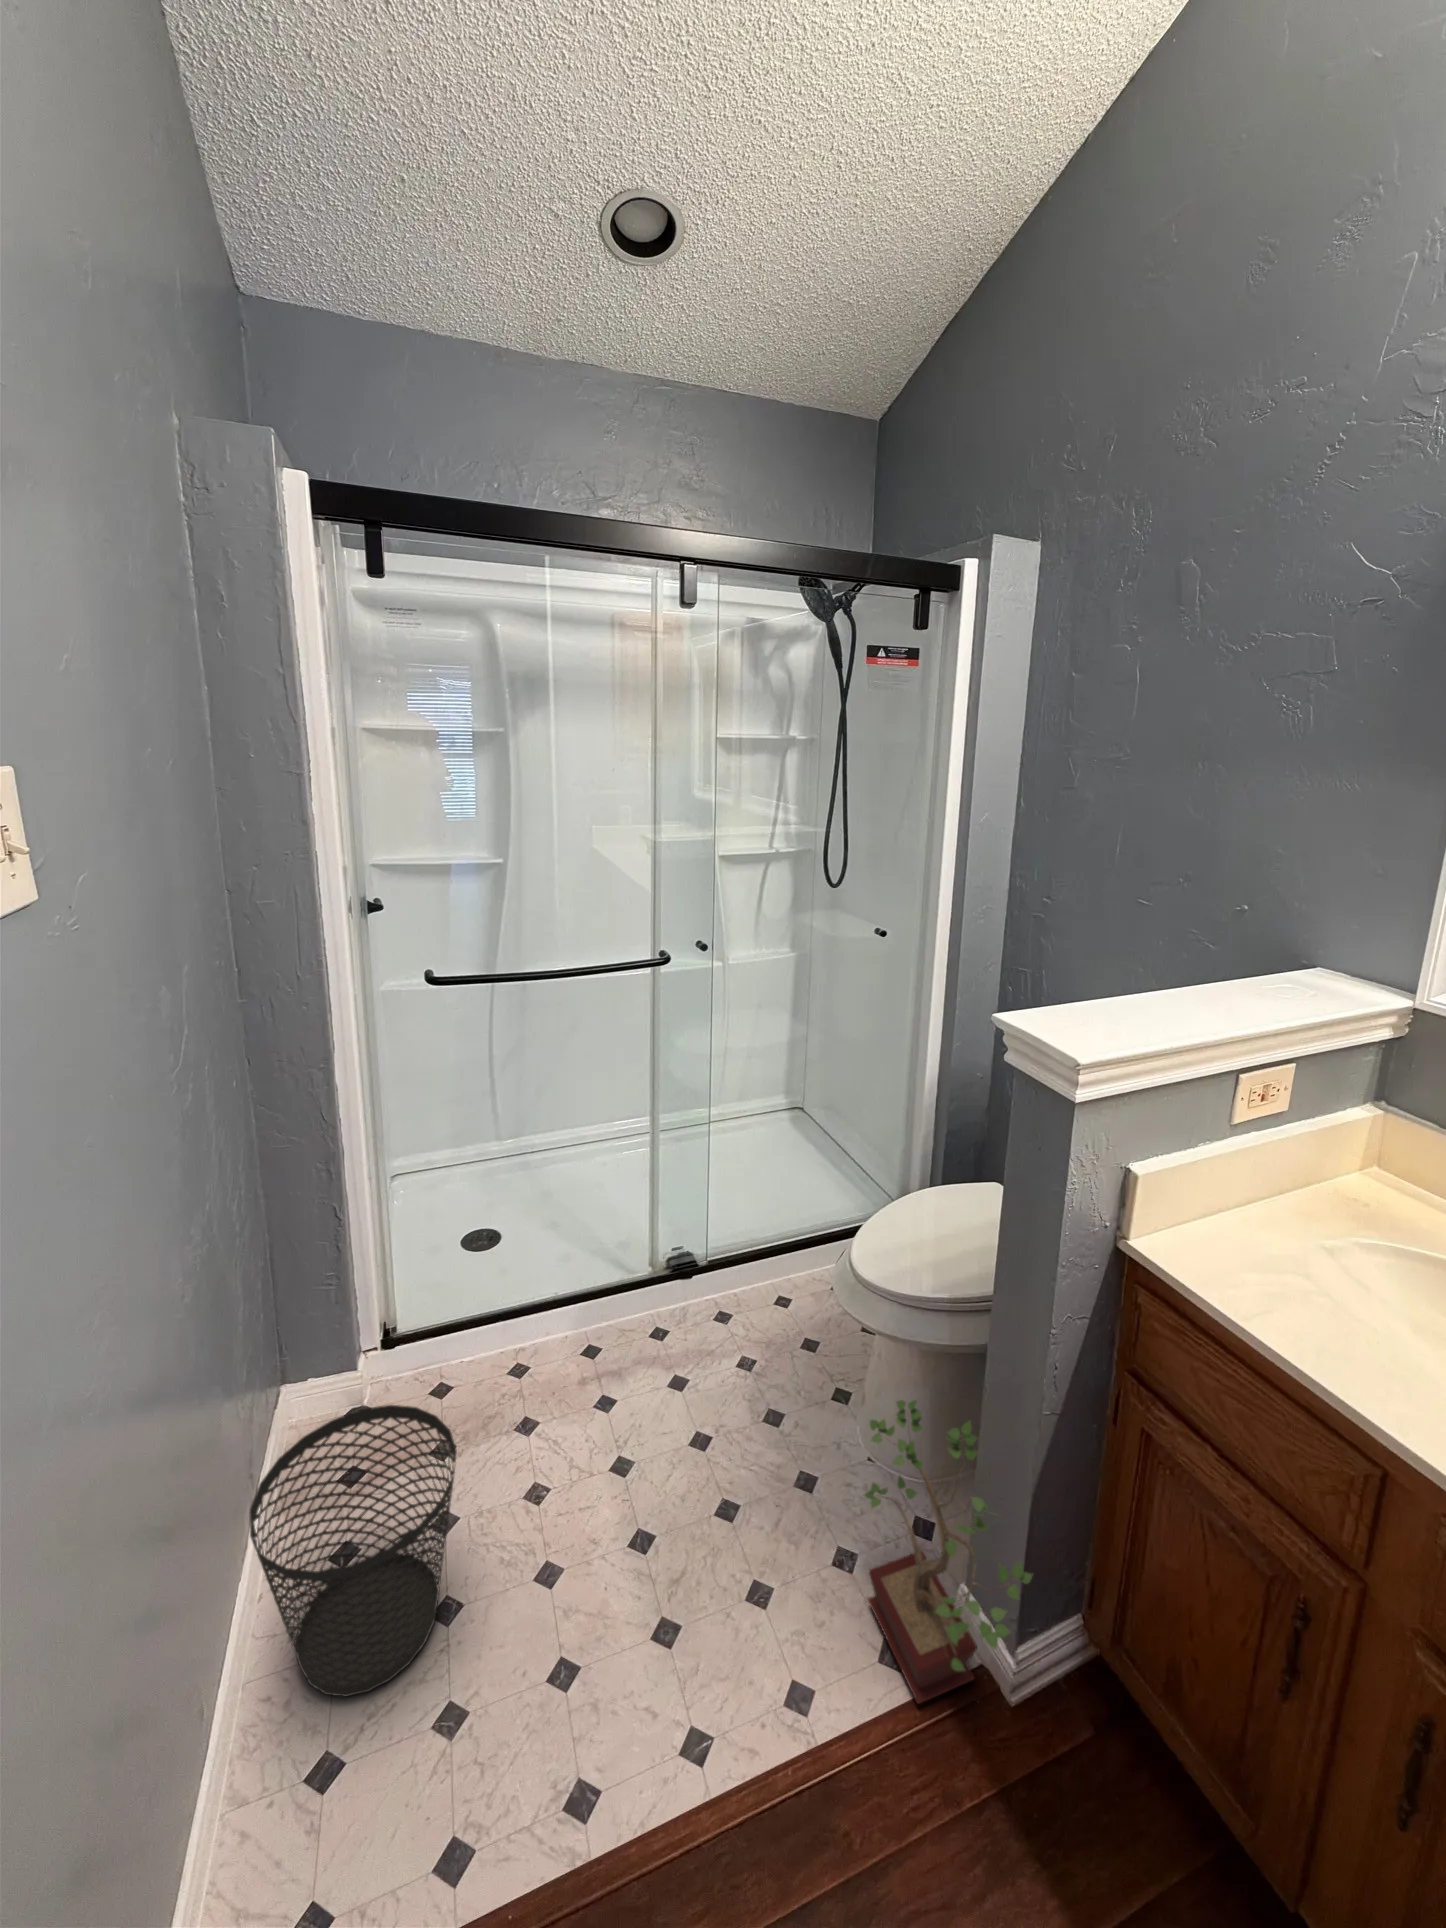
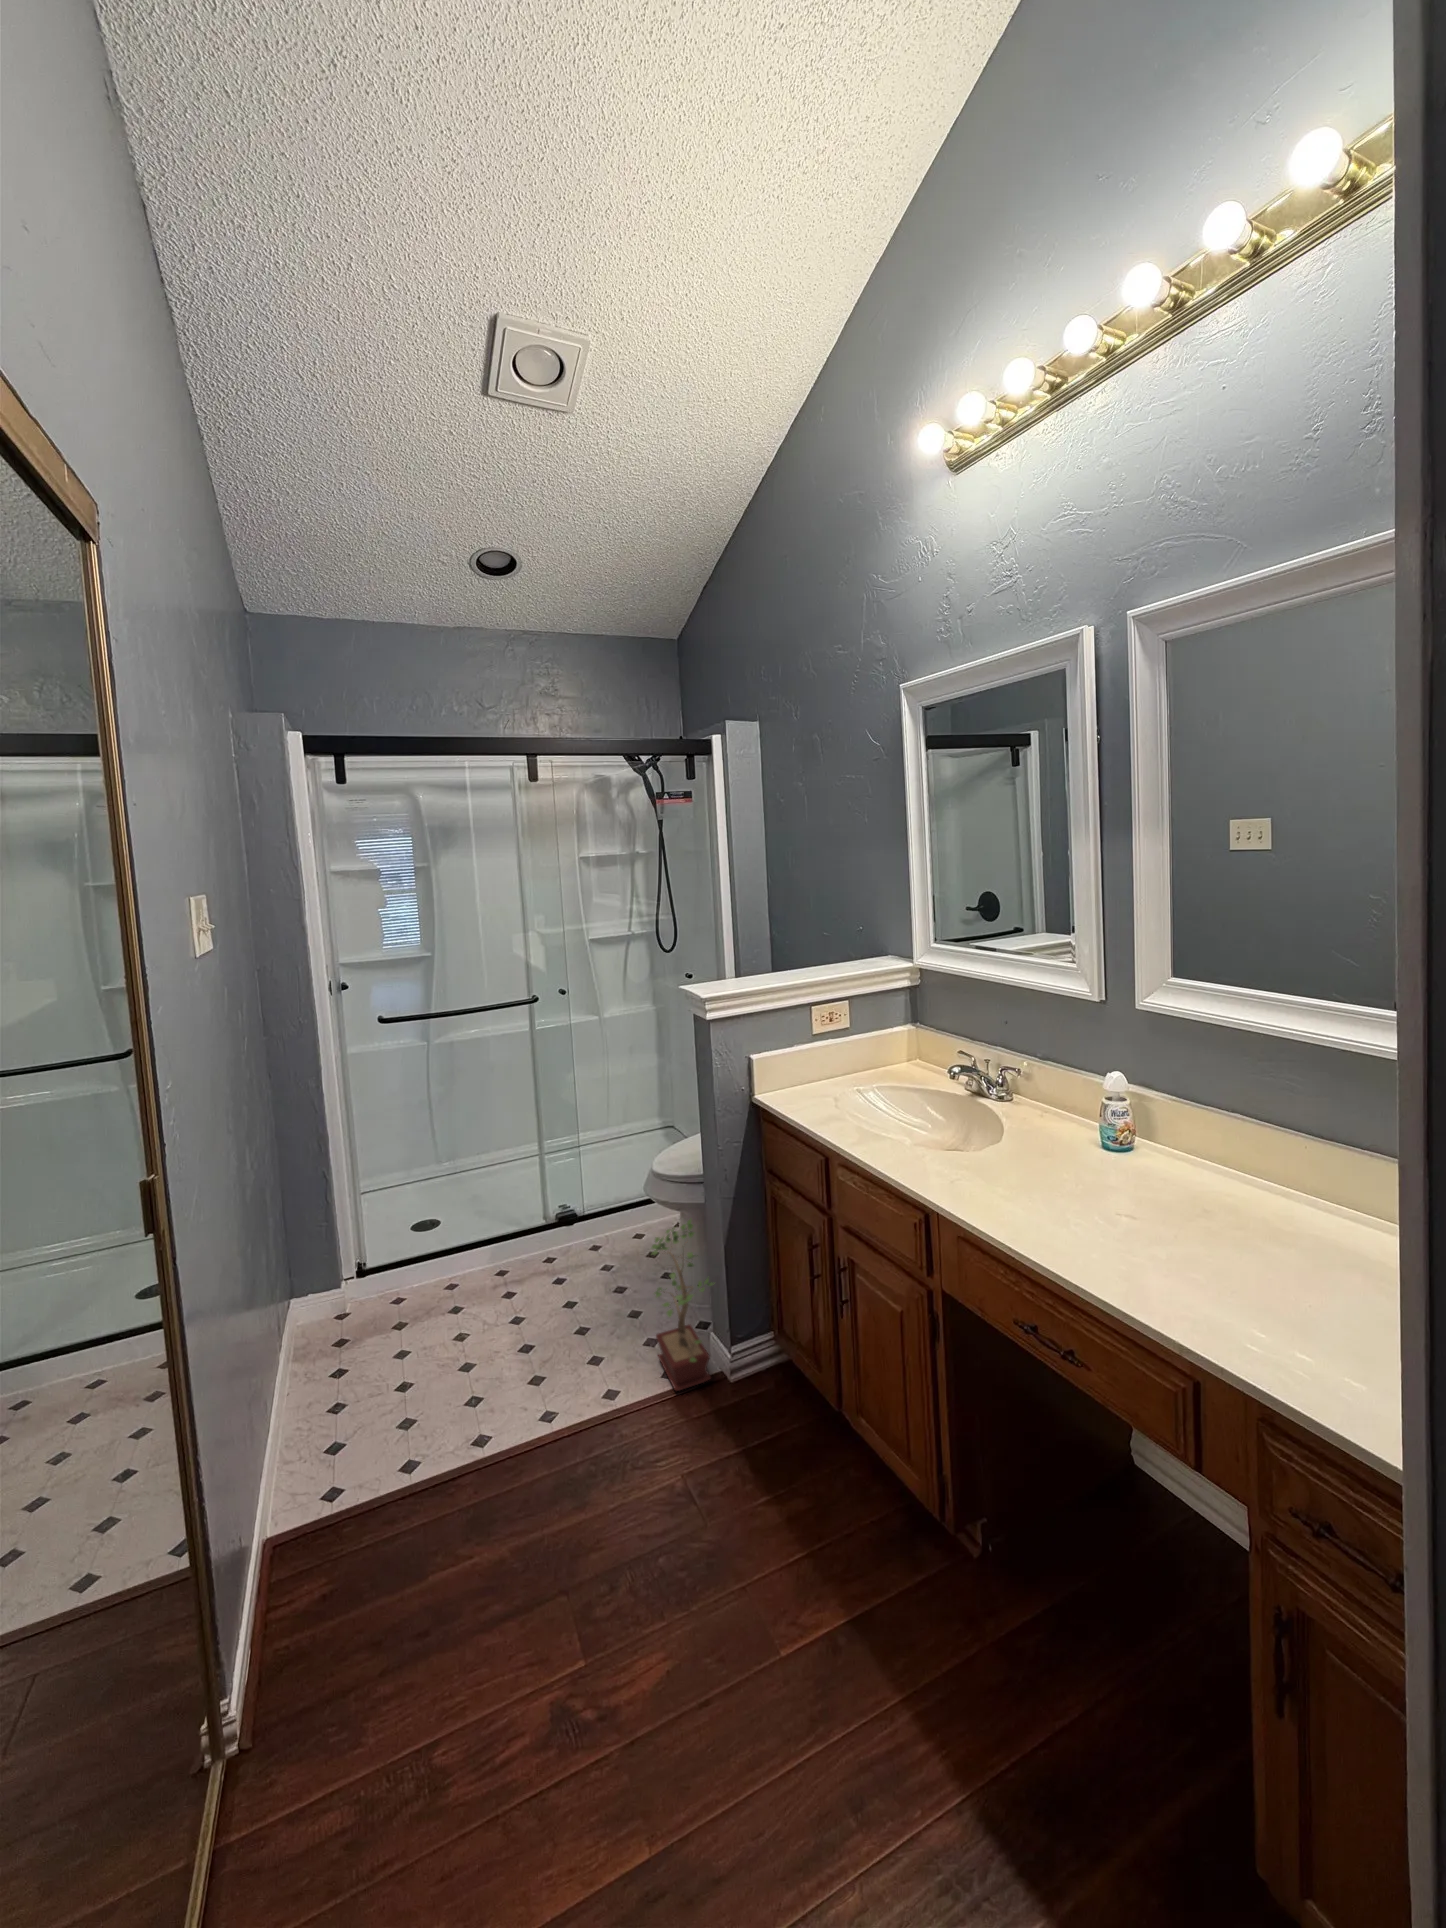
wastebasket: present [249,1405,457,1697] -> none [283,1266,404,1423]

